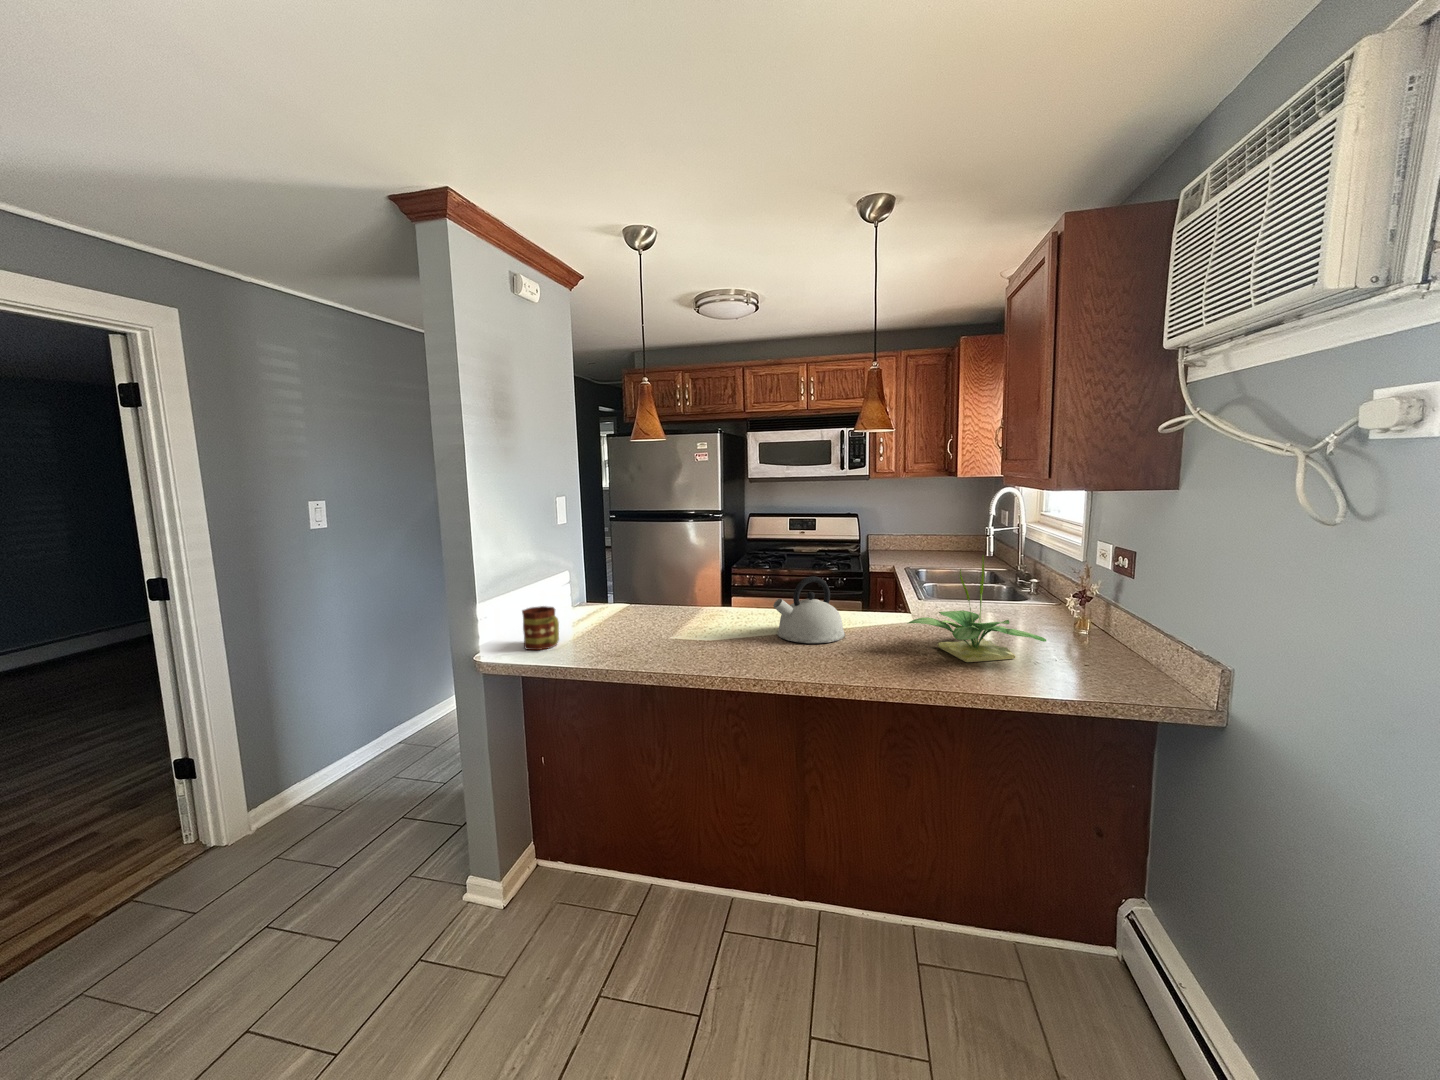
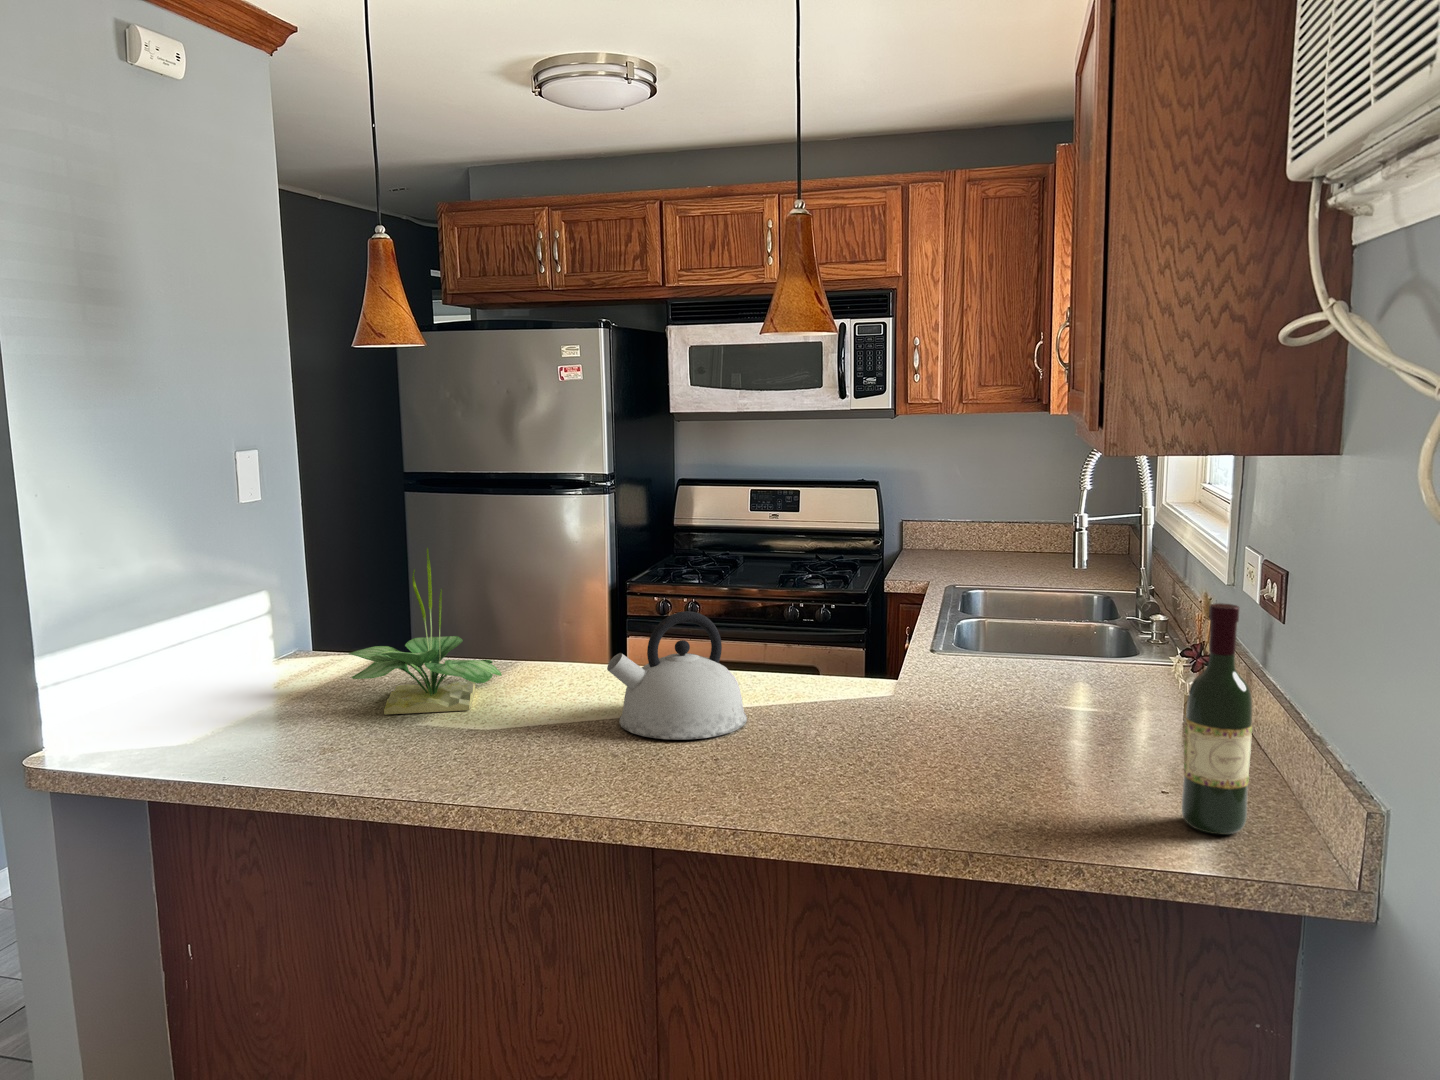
potted plant: present [909,556,1046,662] -> present [349,548,502,714]
wine bottle: none [1106,564,1147,684] -> present [1182,603,1252,834]
mug: present [522,606,559,650] -> none [127,661,197,746]

